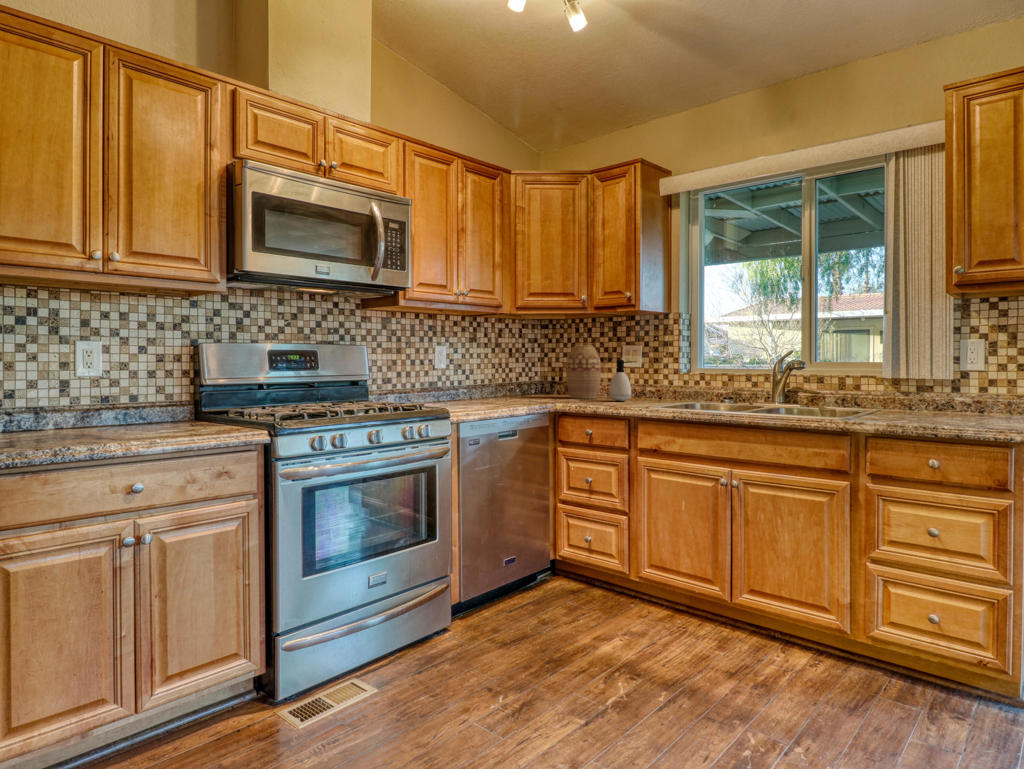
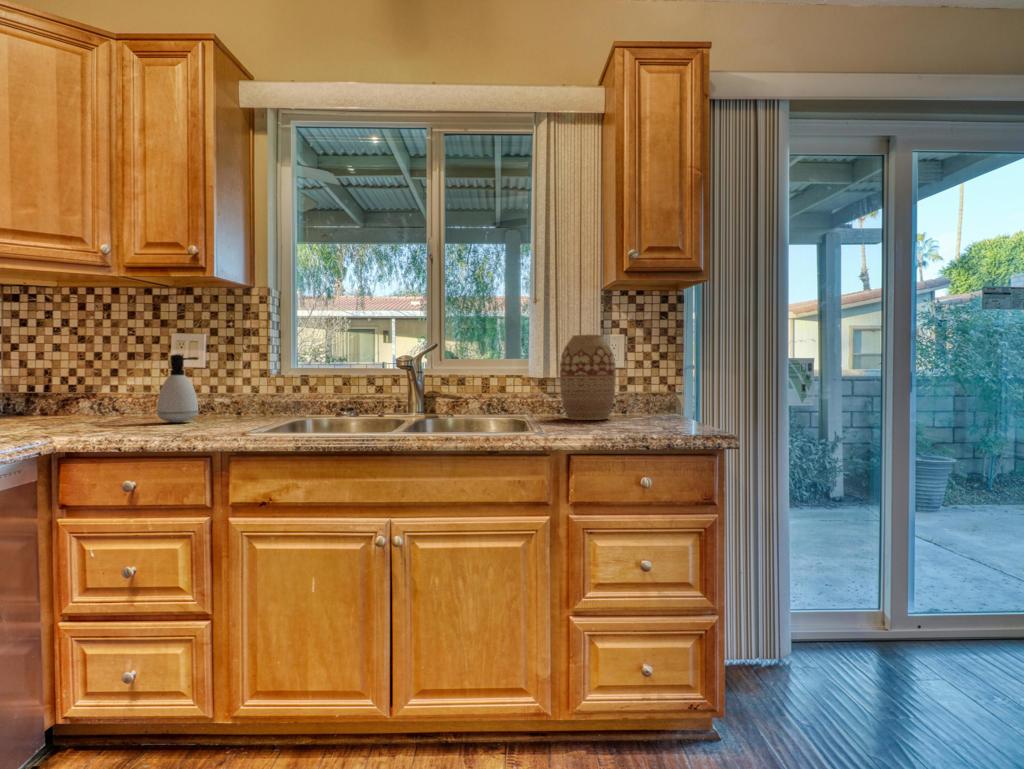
vase: present [566,345,601,398] -> present [560,334,616,420]

